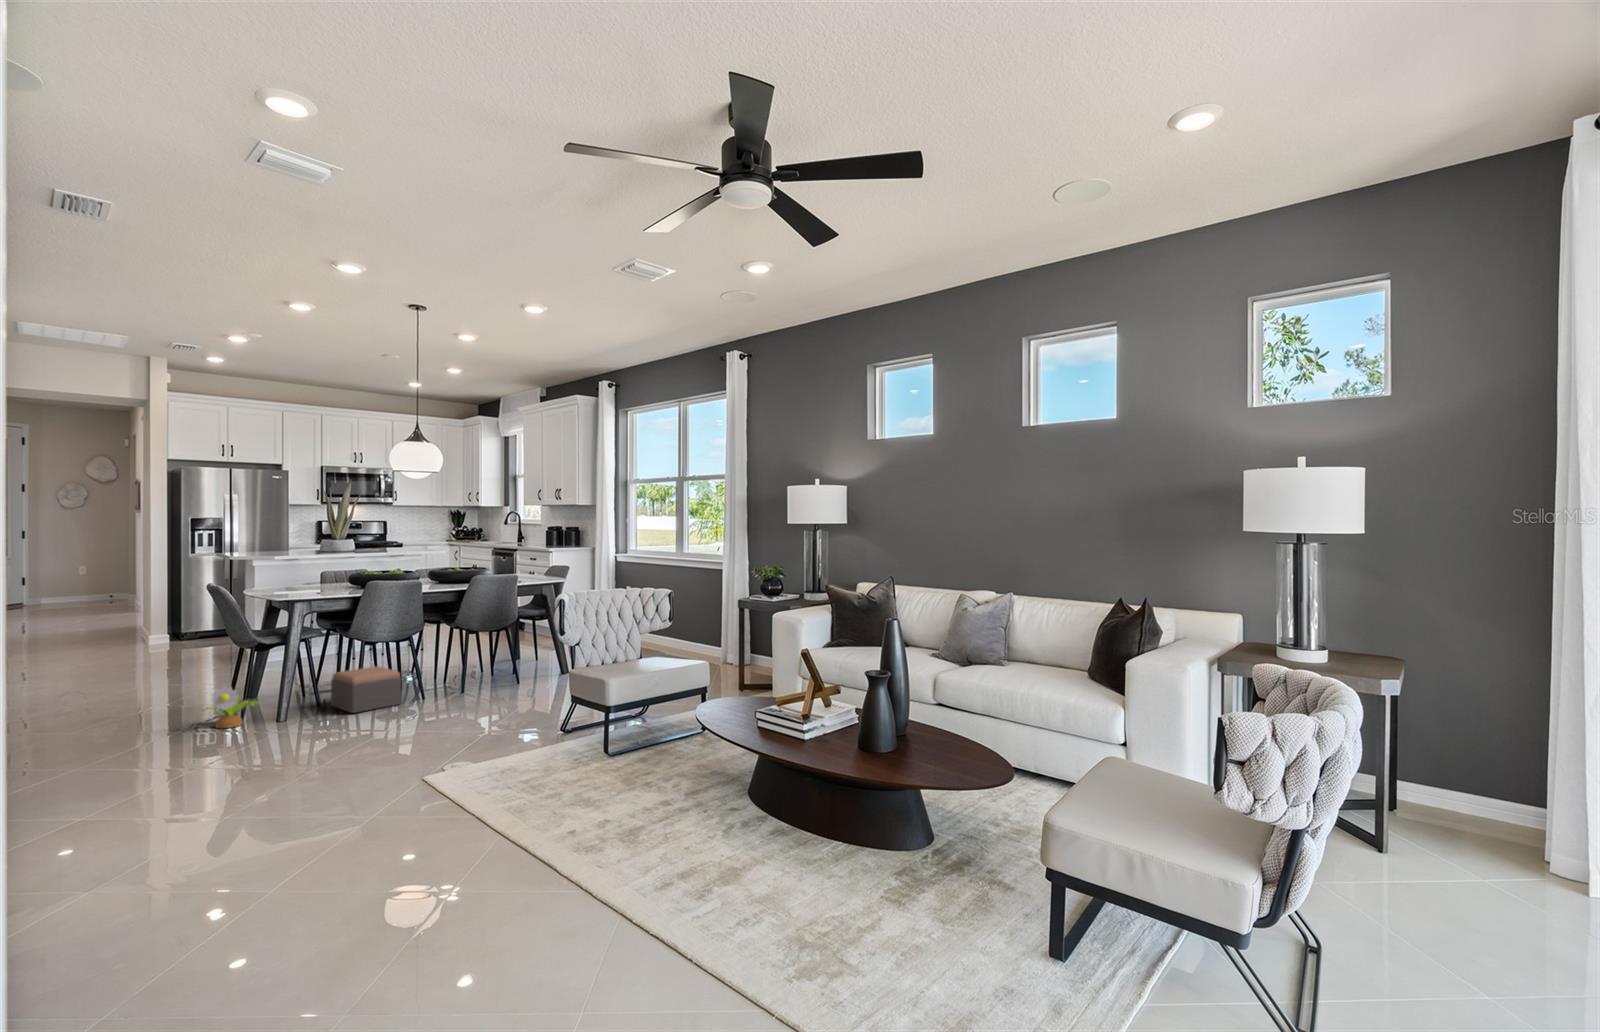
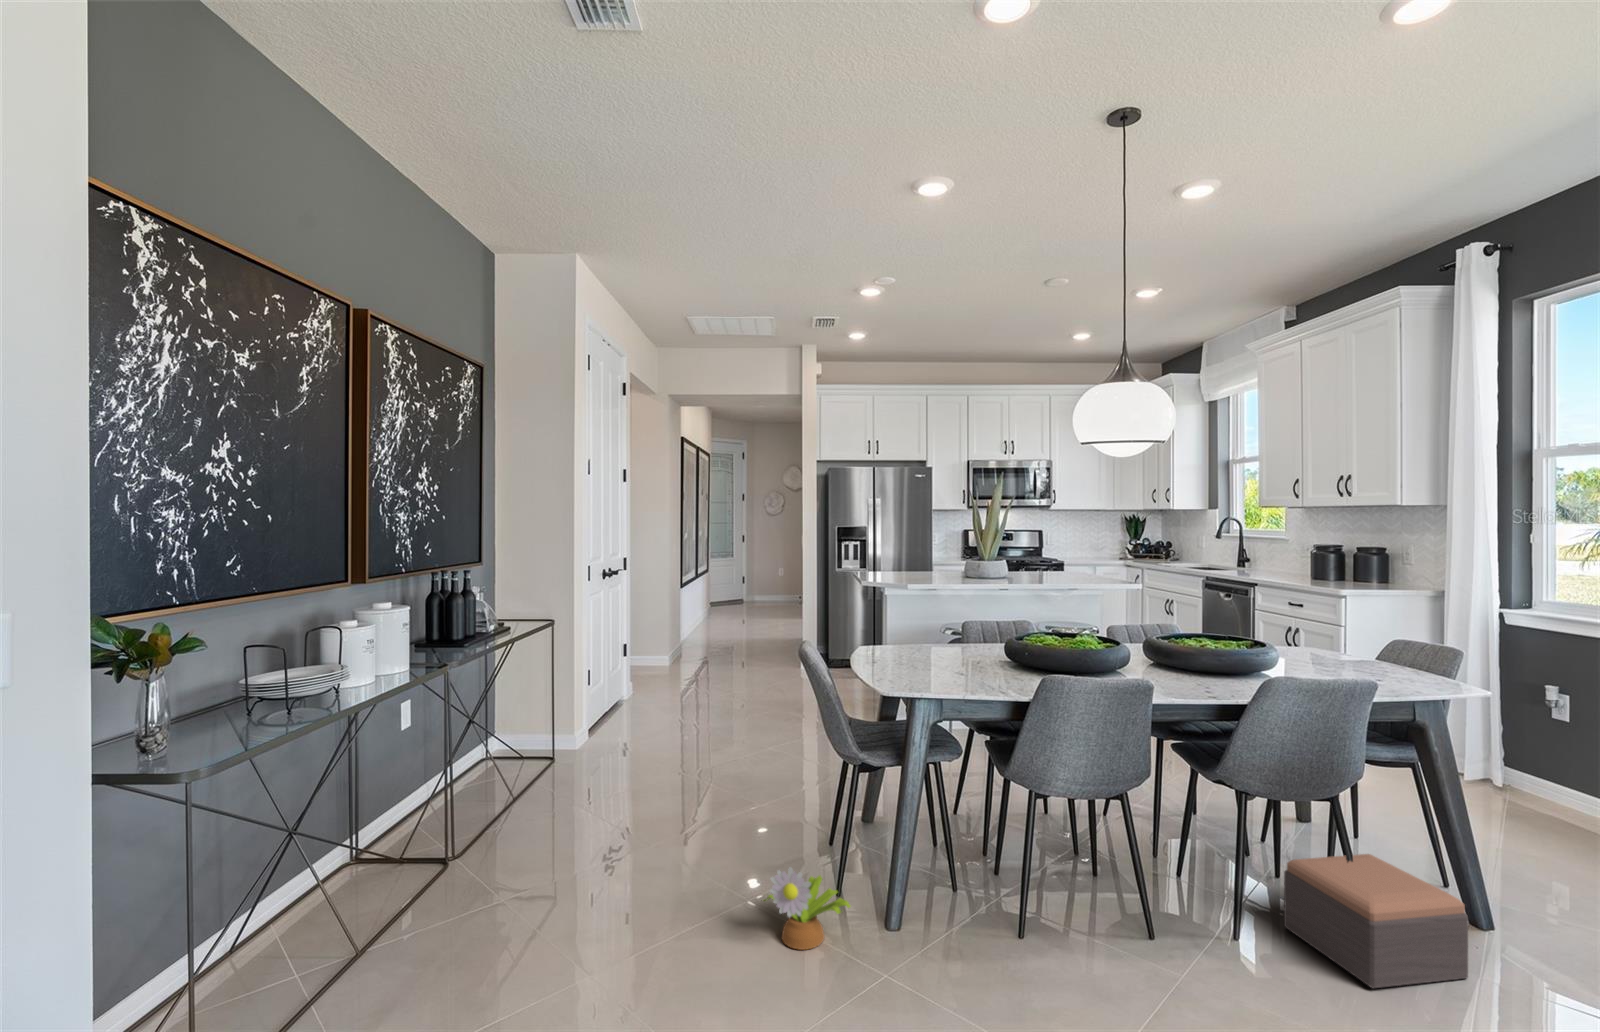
footstool: present [331,666,401,713] -> present [1284,854,1468,988]

